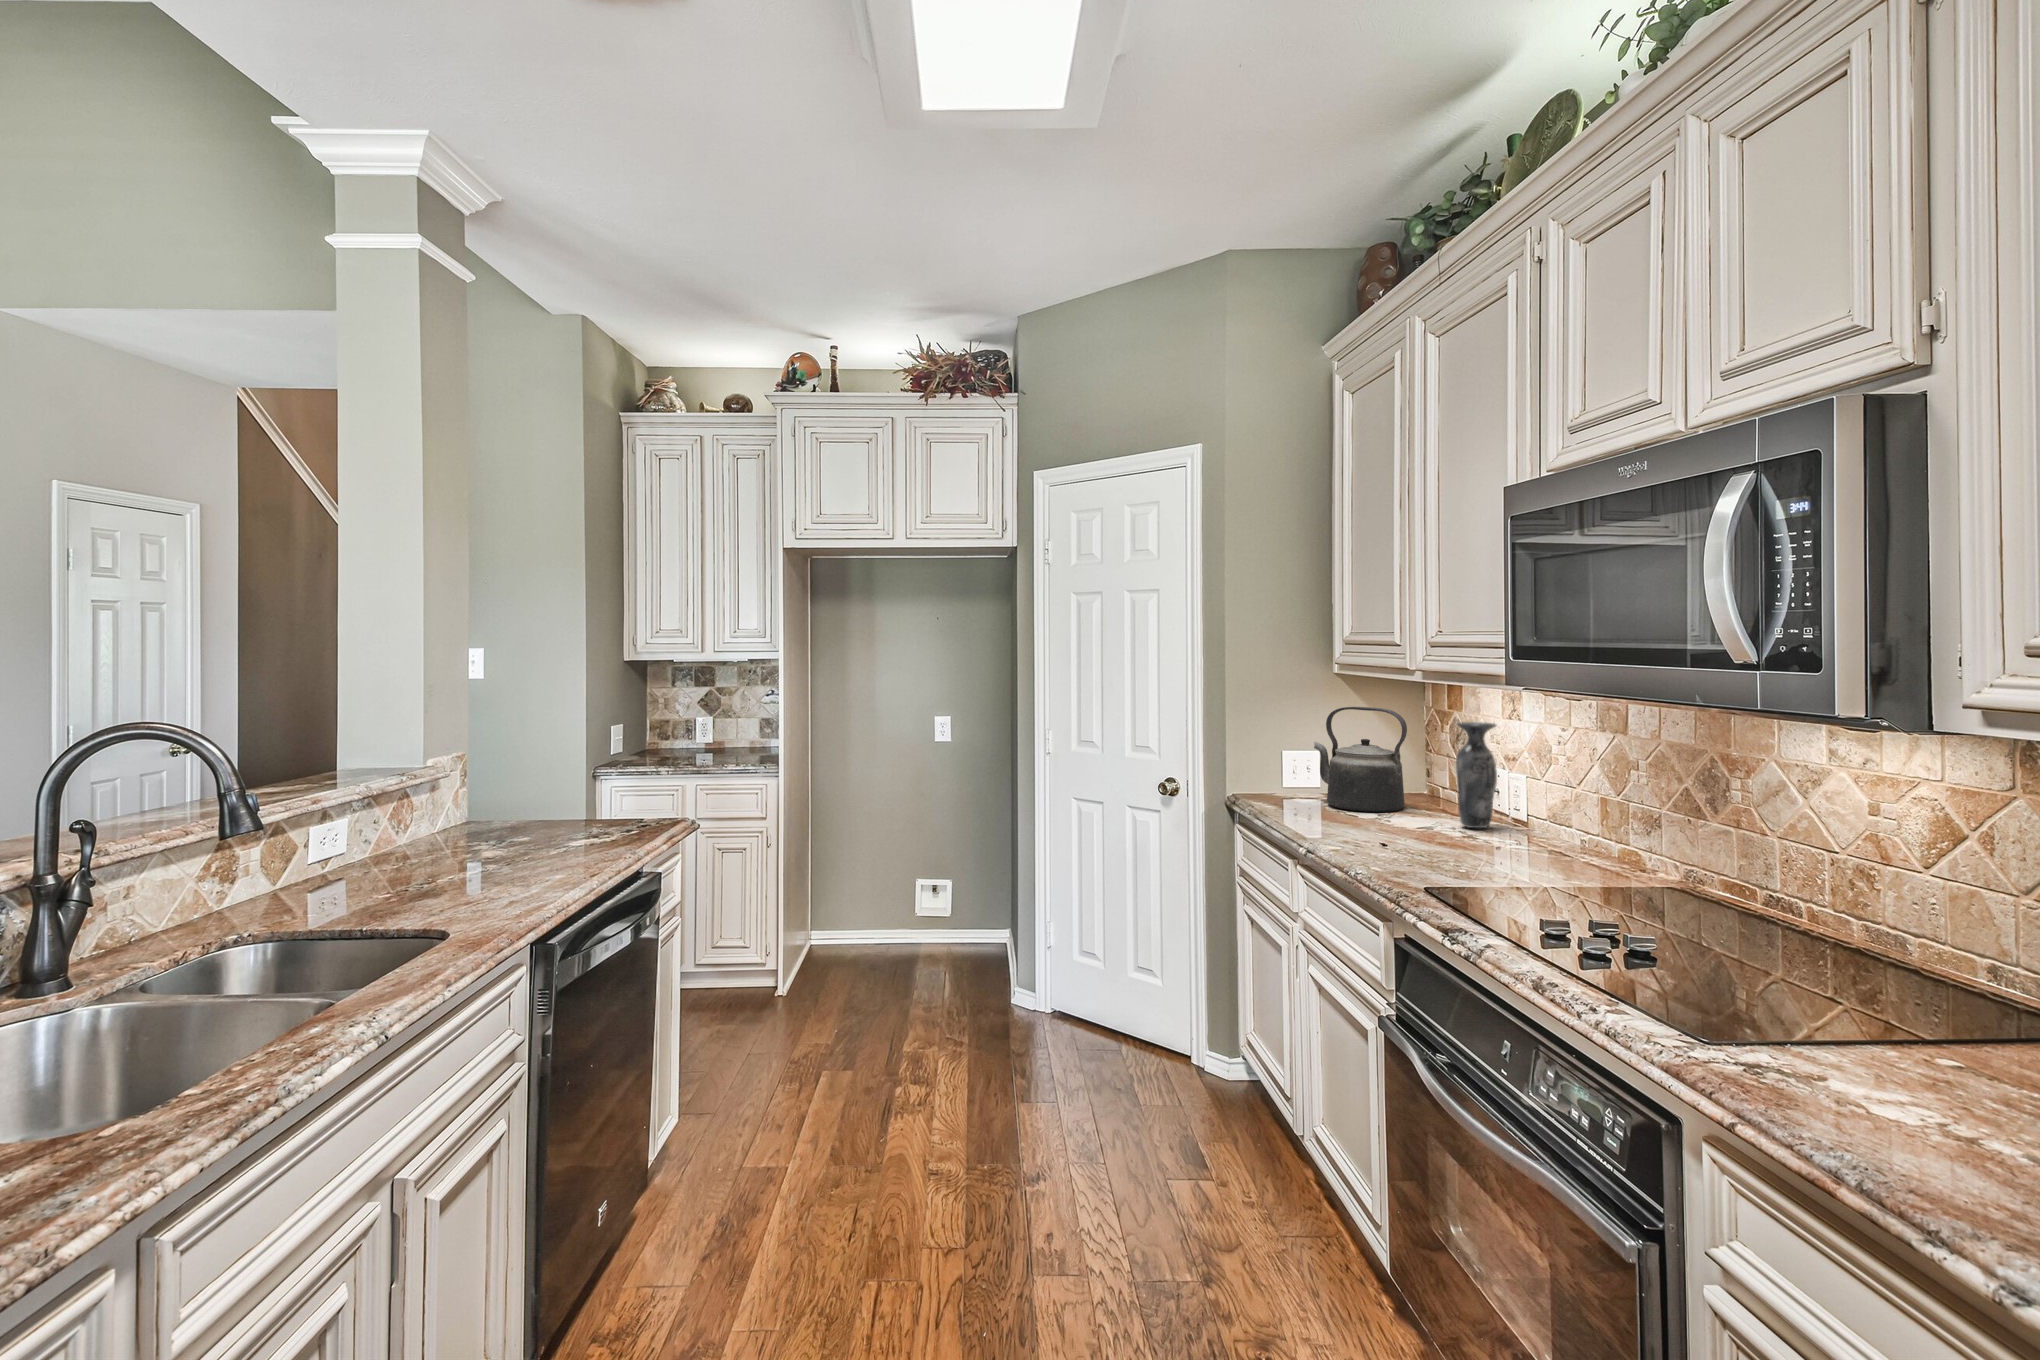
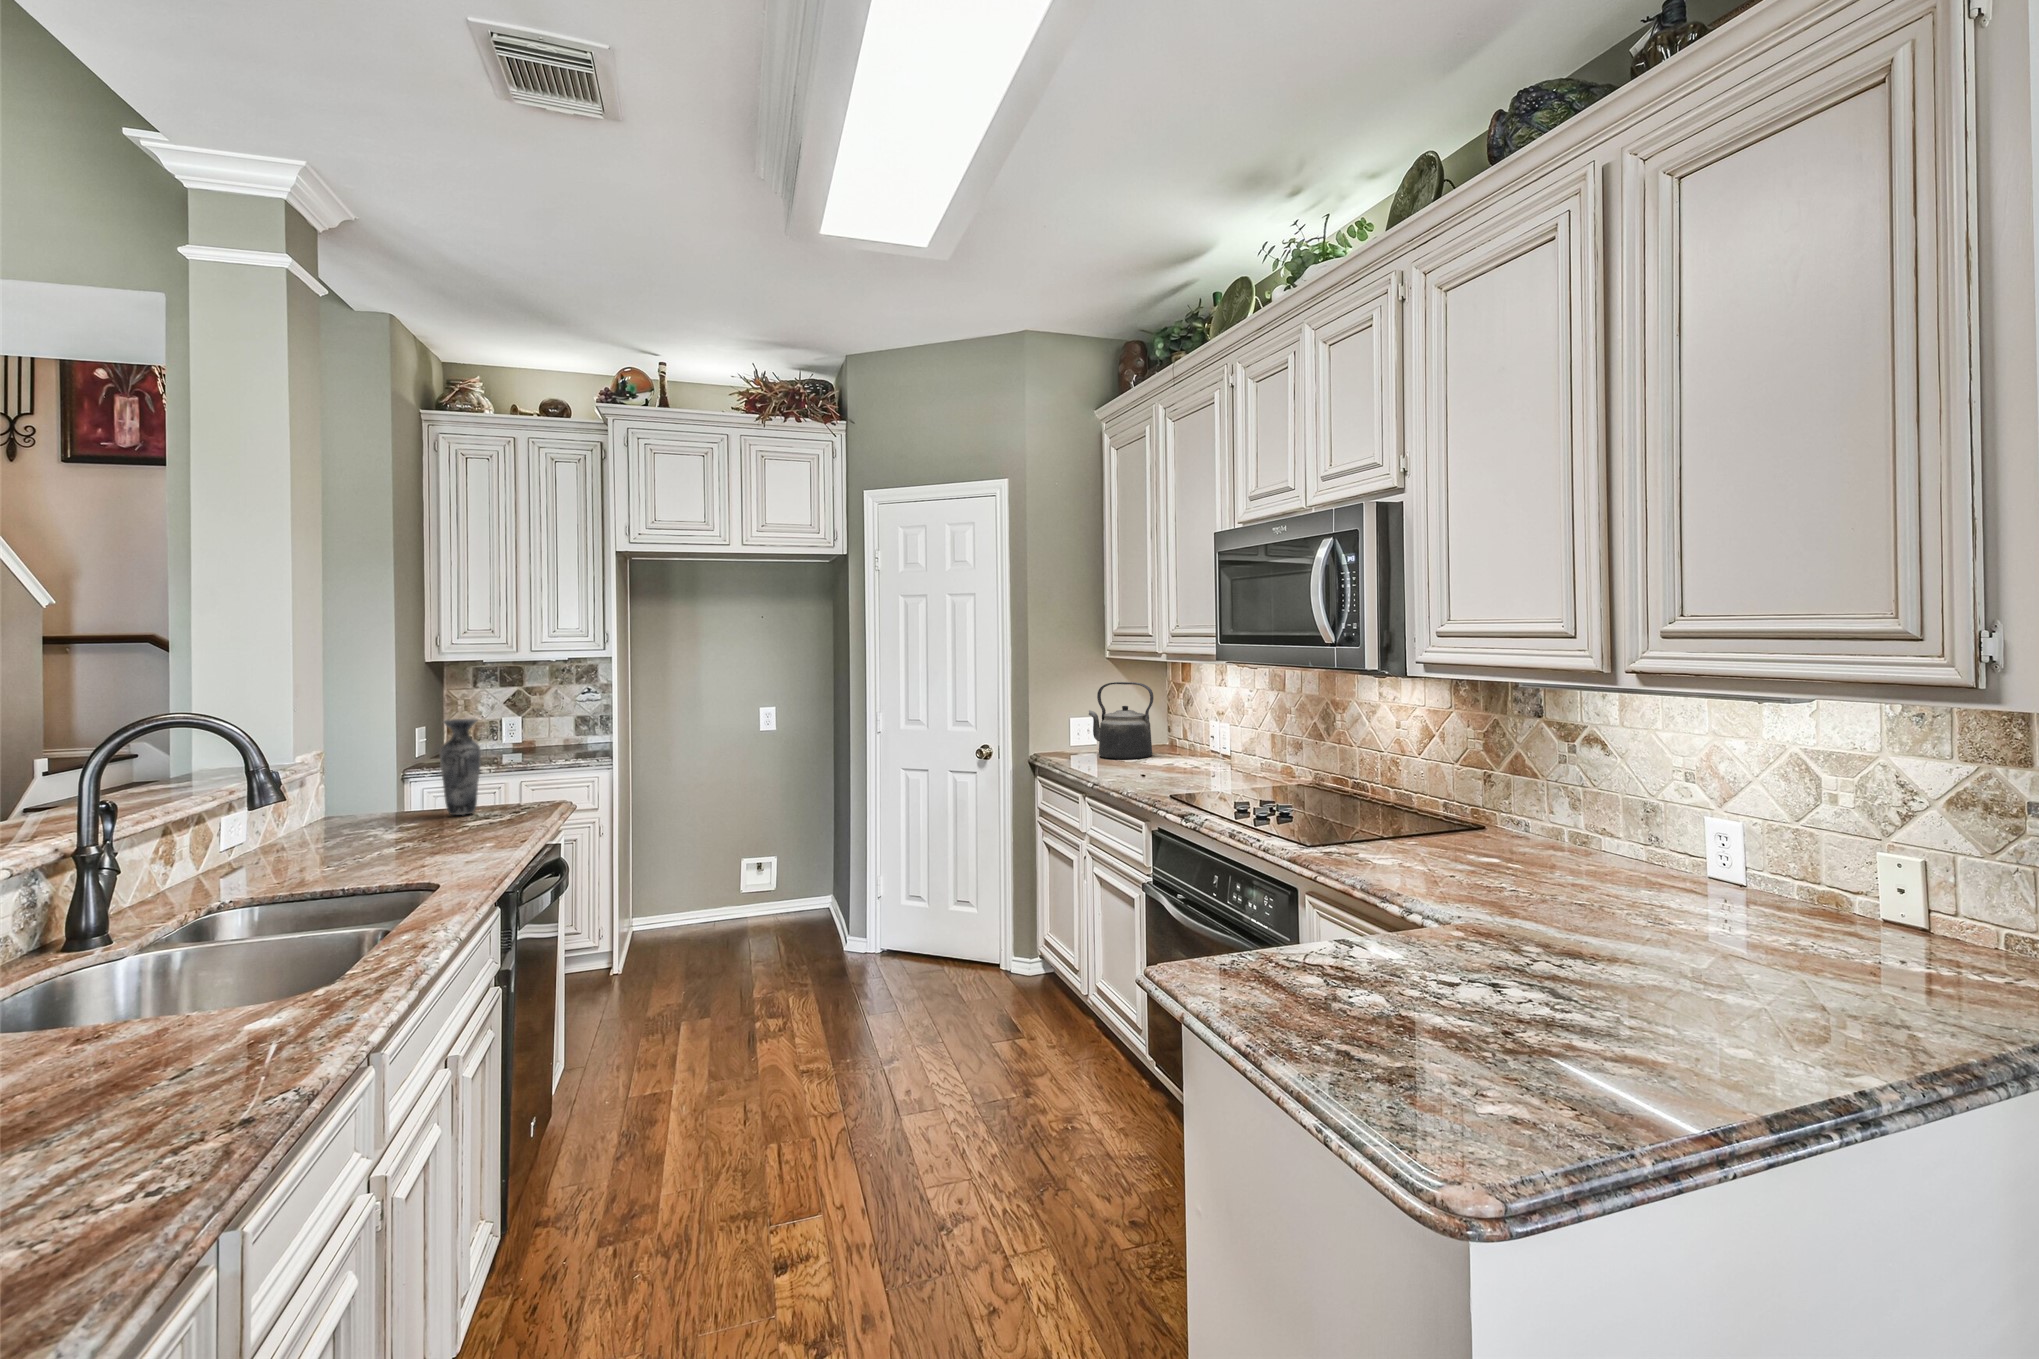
vase: present [1456,722,1497,828] -> present [440,718,481,815]

